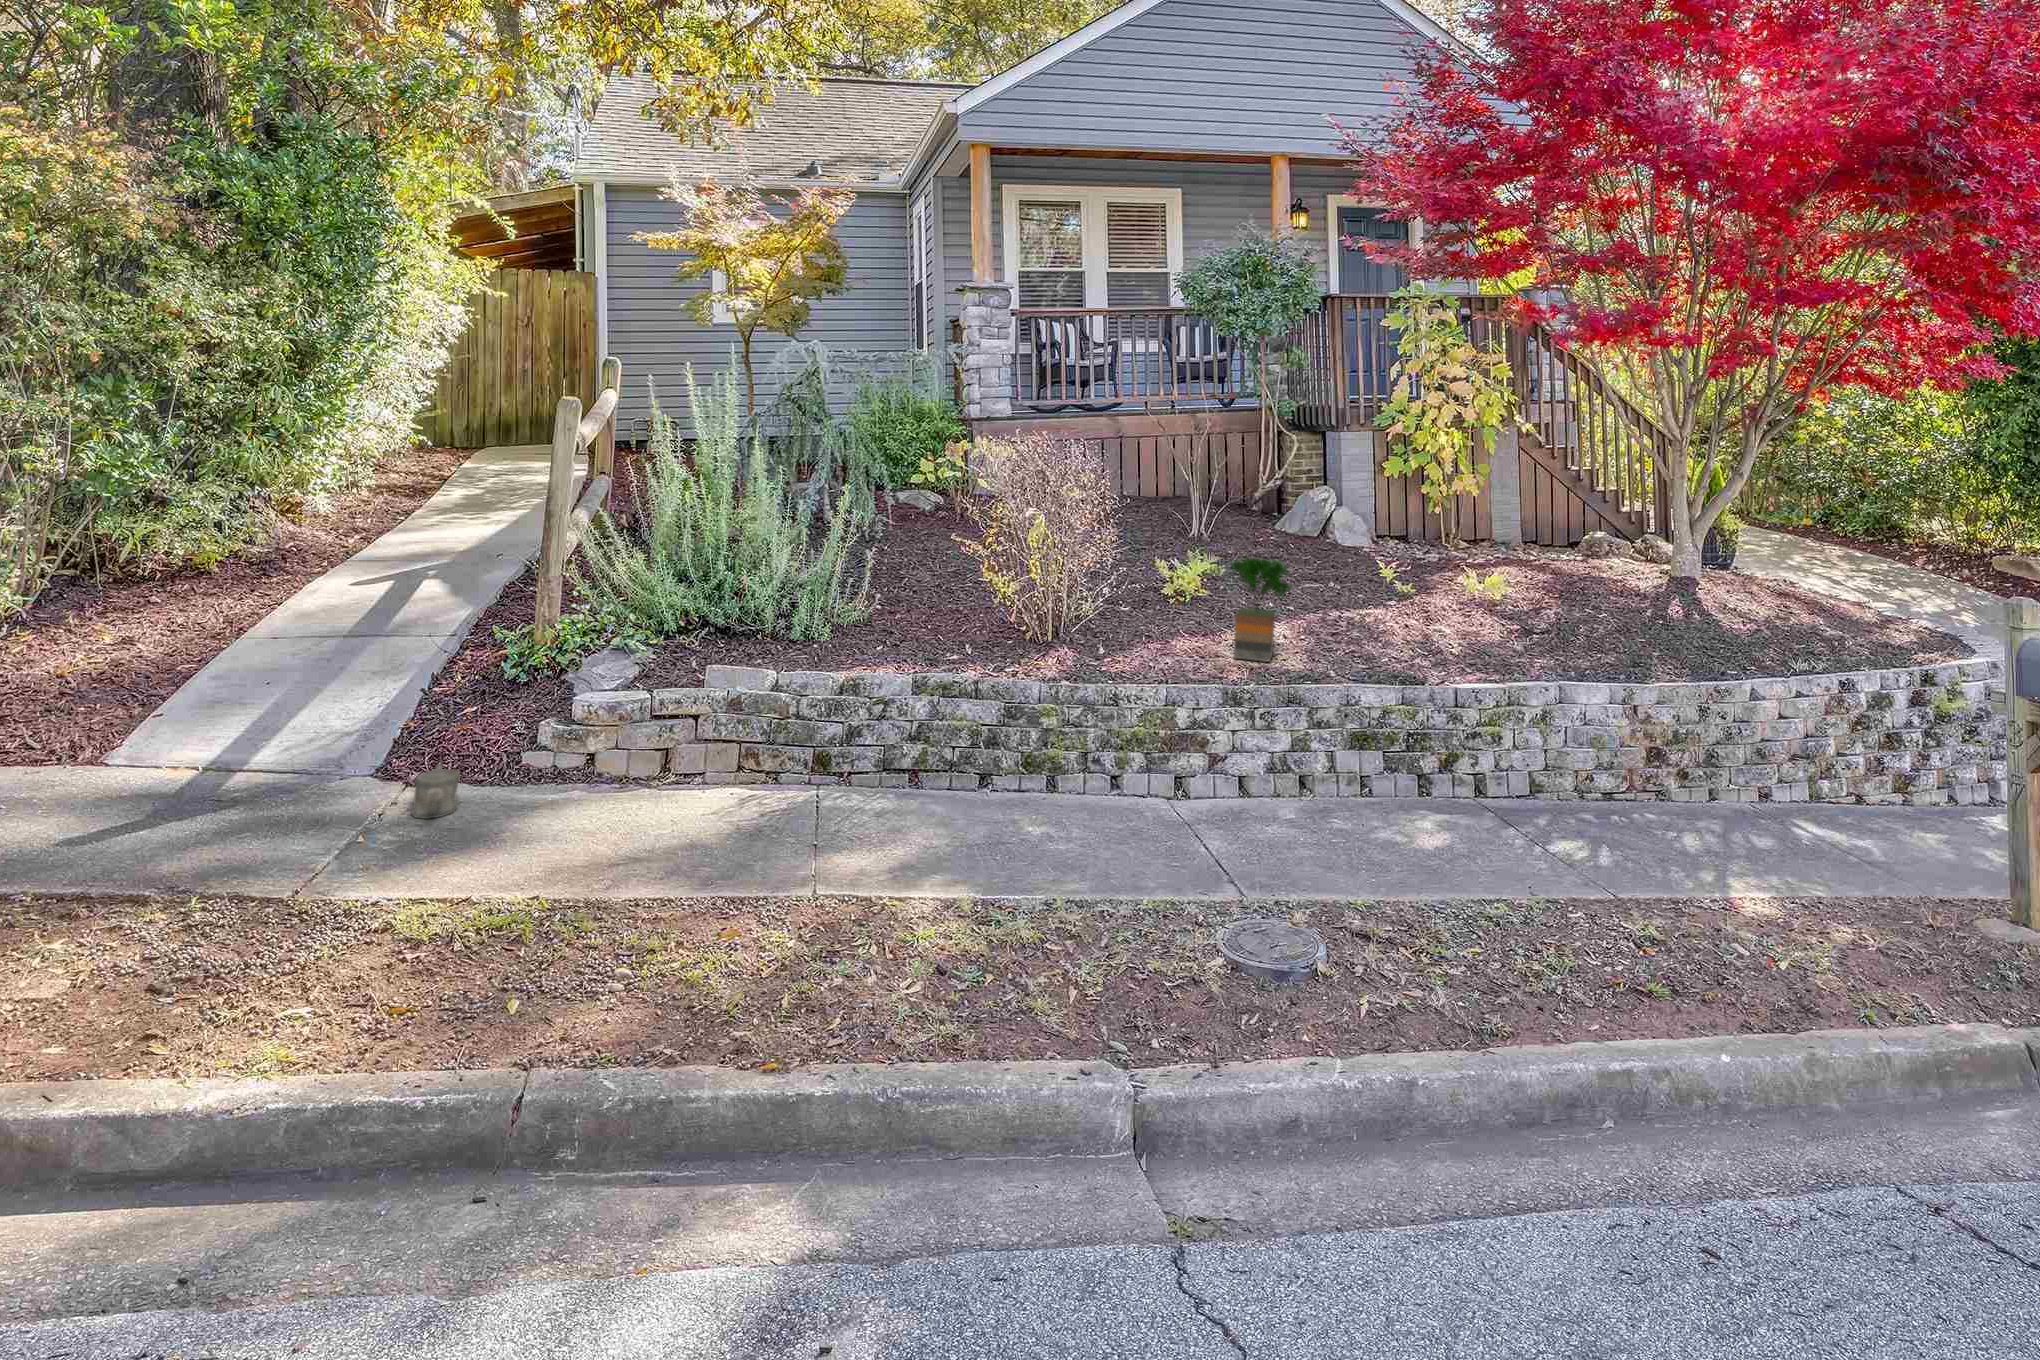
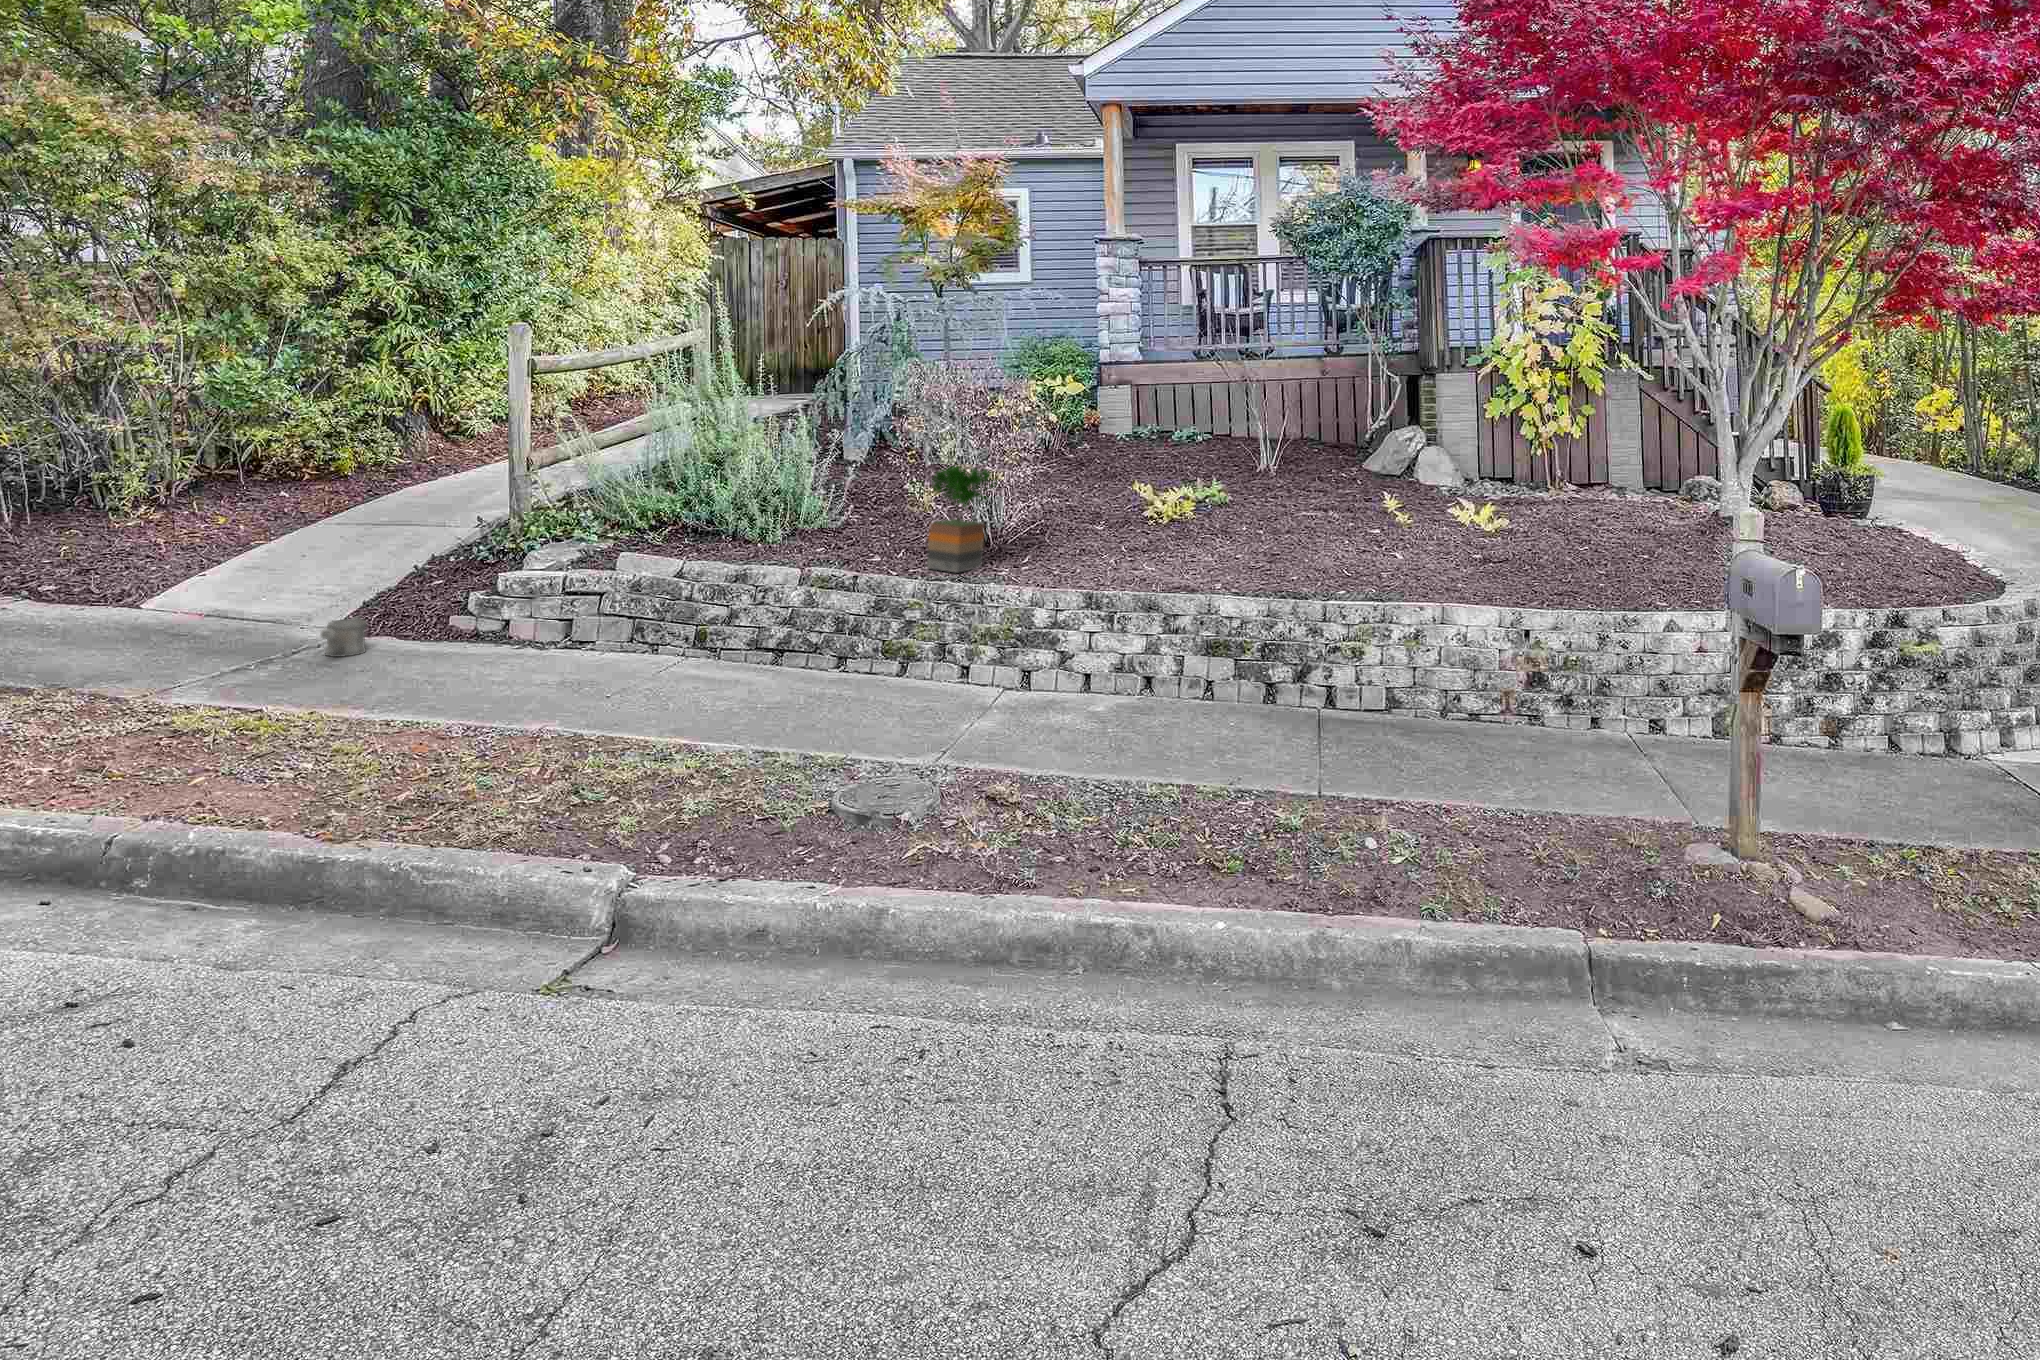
potted tree: present [1230,557,1291,662] -> present [927,466,996,573]

